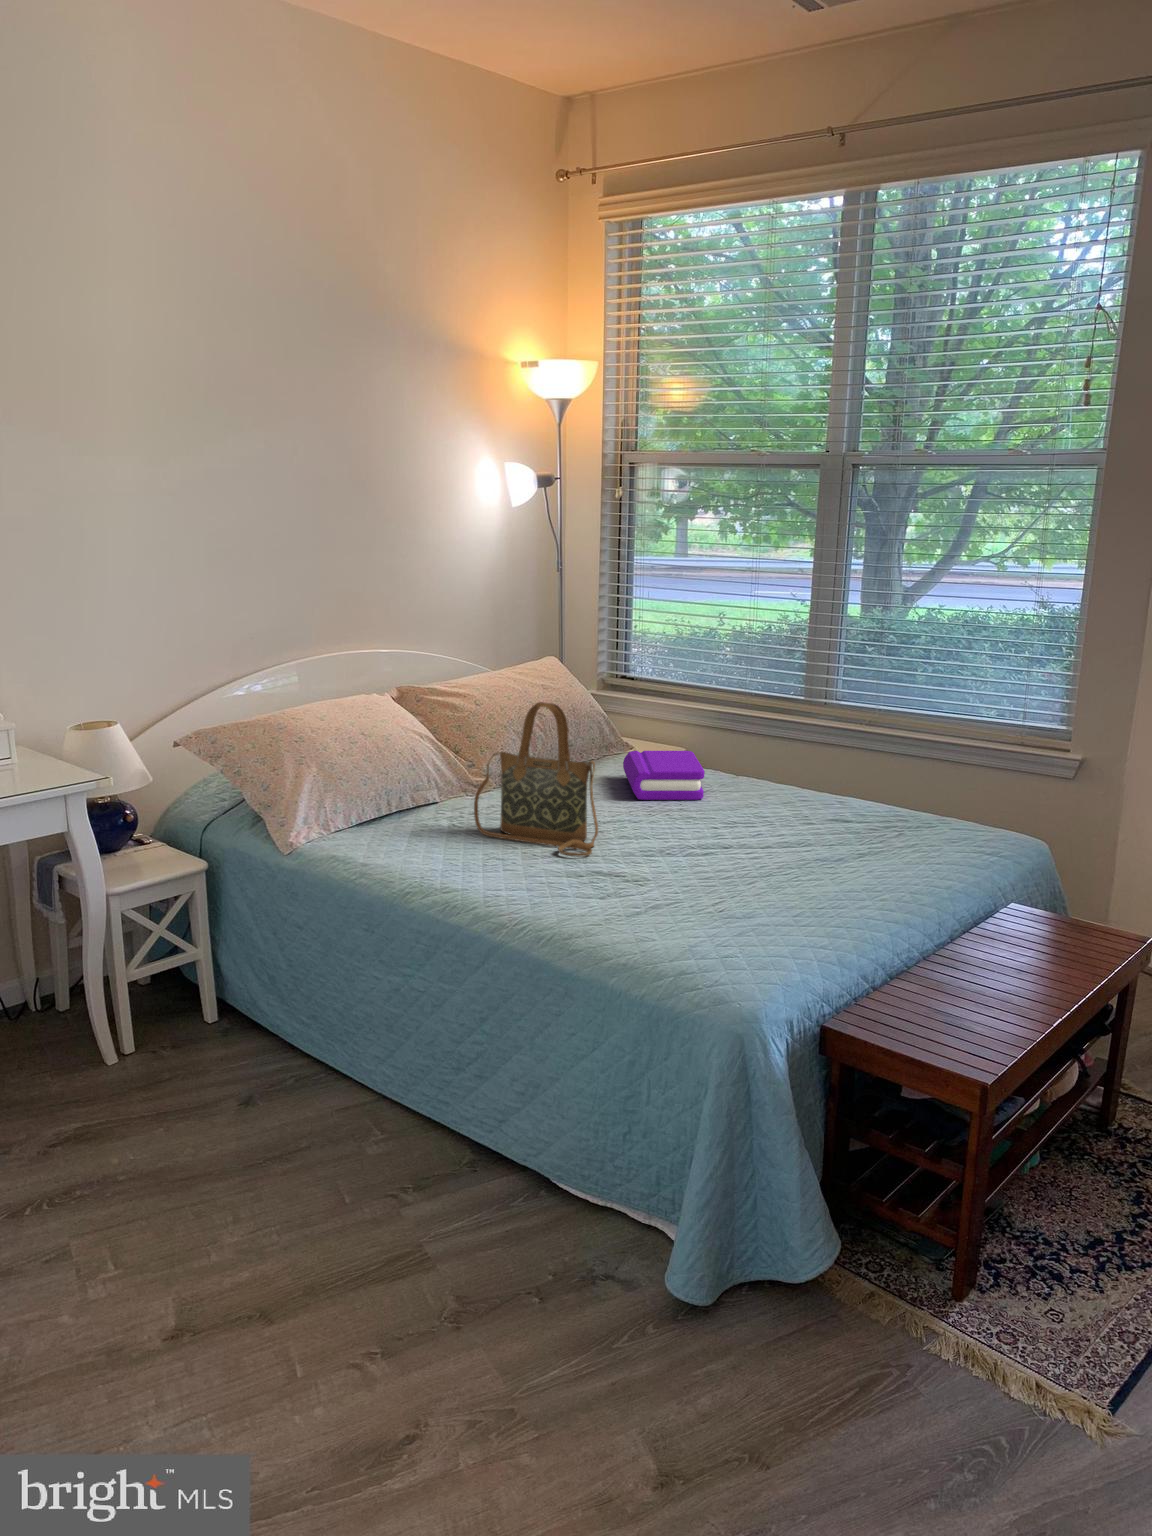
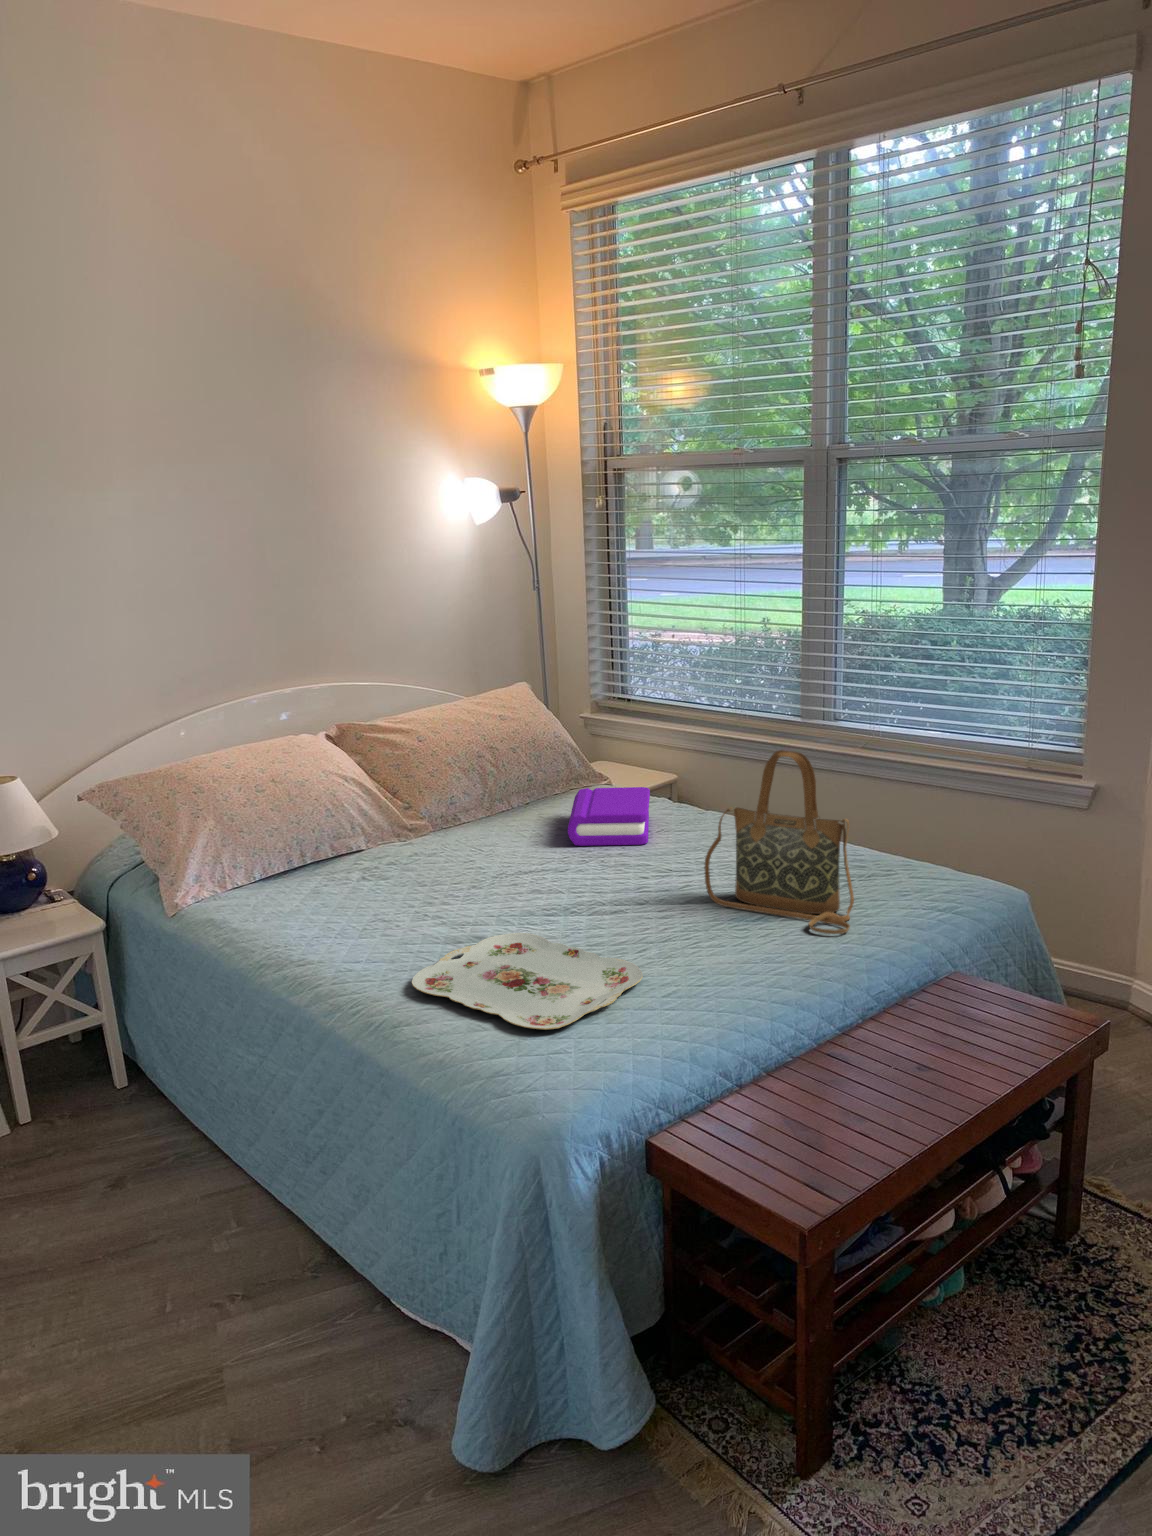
handbag: present [474,702,598,857] -> present [705,750,854,934]
serving tray: none [564,865,769,937] -> present [412,933,643,1030]

